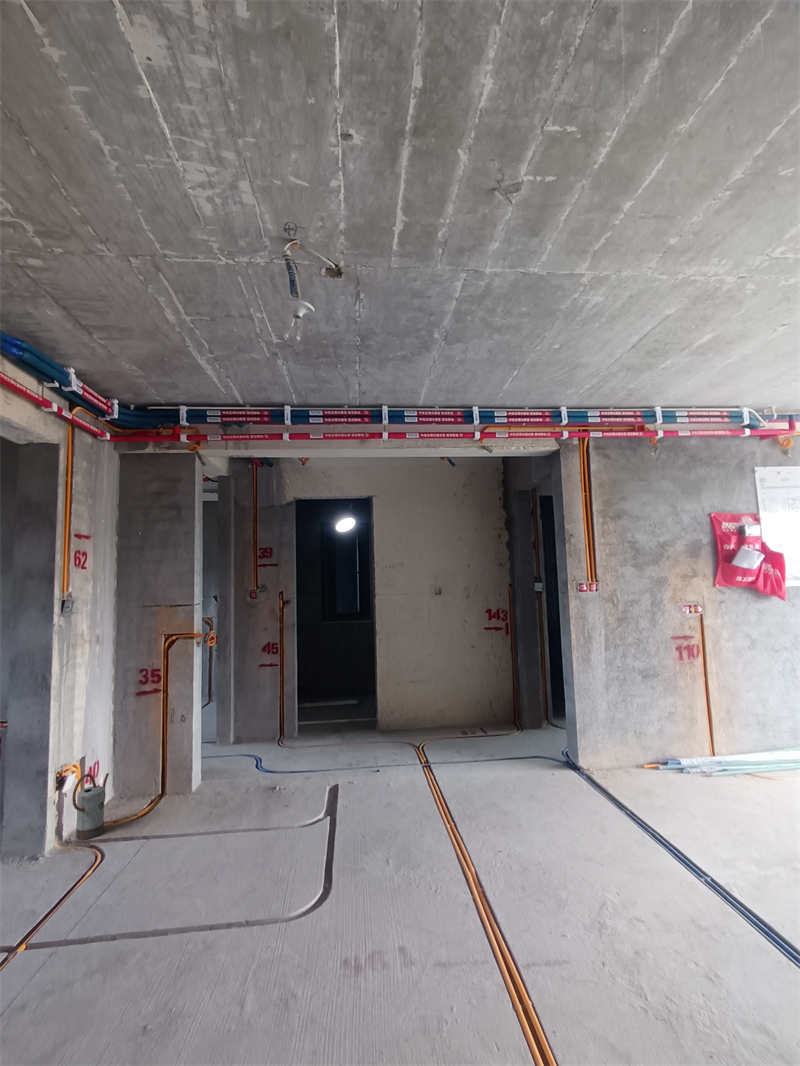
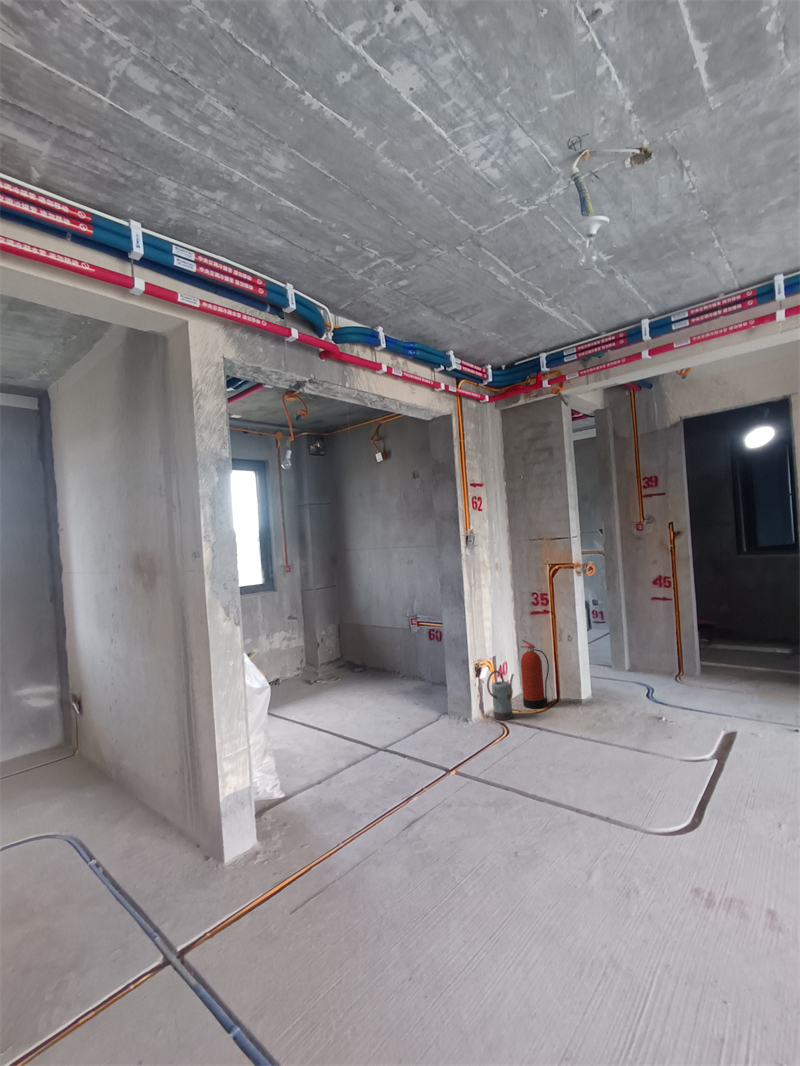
fire extinguisher: none [116,727,155,812] -> present [521,640,549,708]

